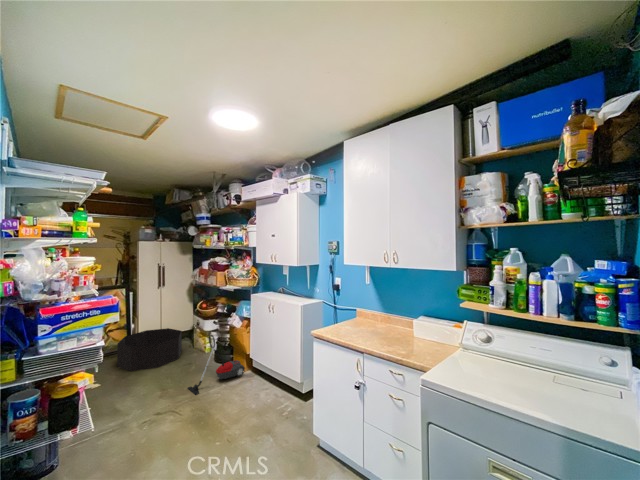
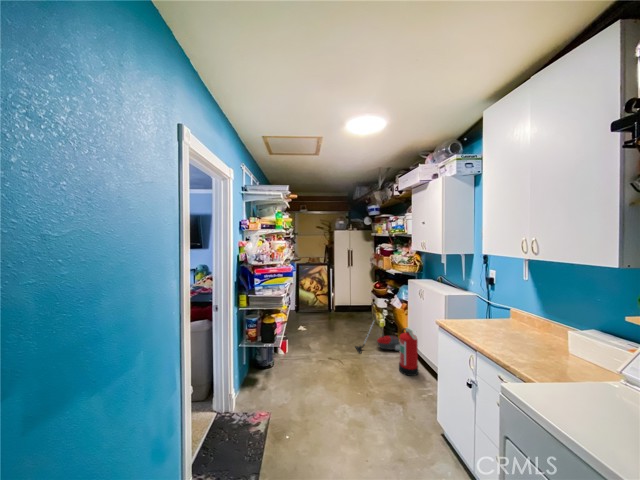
basket: present [117,328,182,371] -> none [321,297,361,326]
fire extinguisher: none [248,345,271,398] -> present [399,328,418,376]

